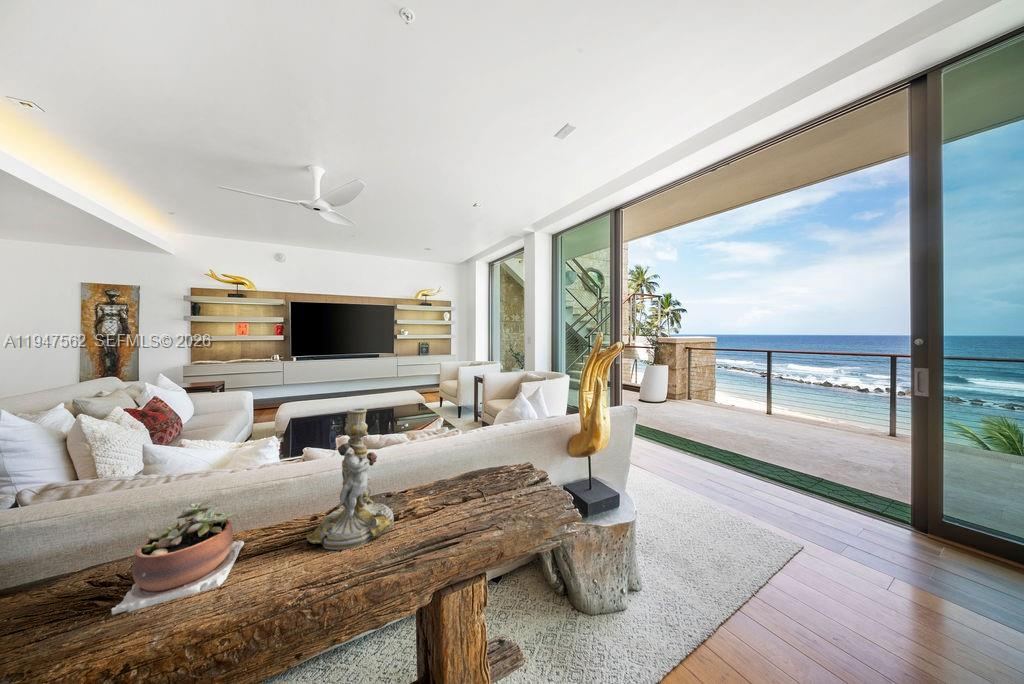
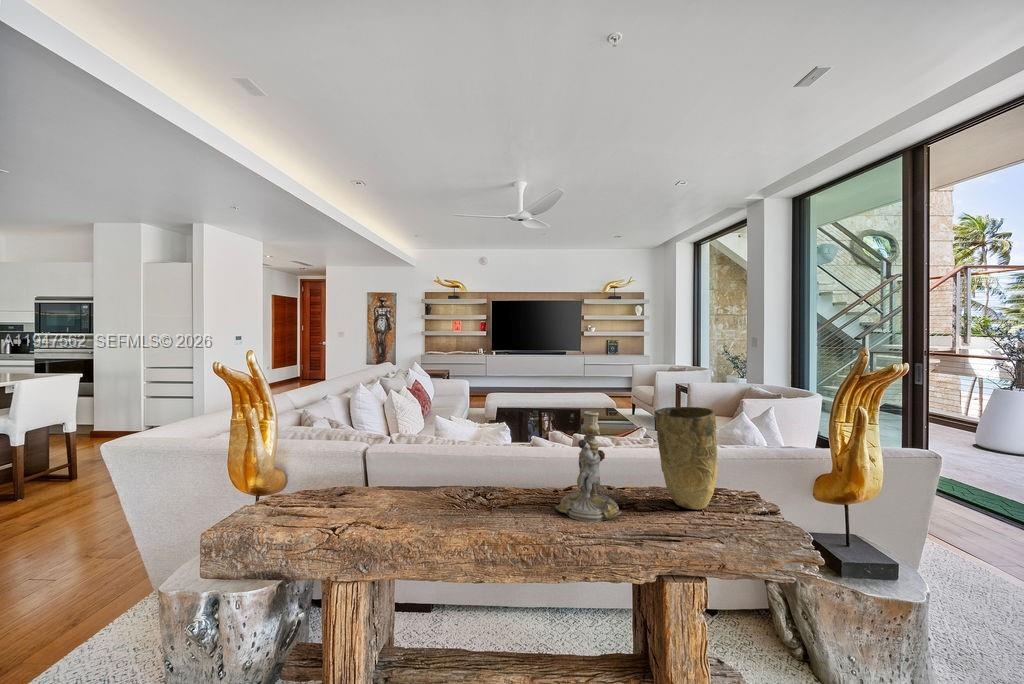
vase: none [435,392,497,497] -> present [655,407,718,510]
succulent plant: present [111,498,244,615] -> none [460,464,512,523]

